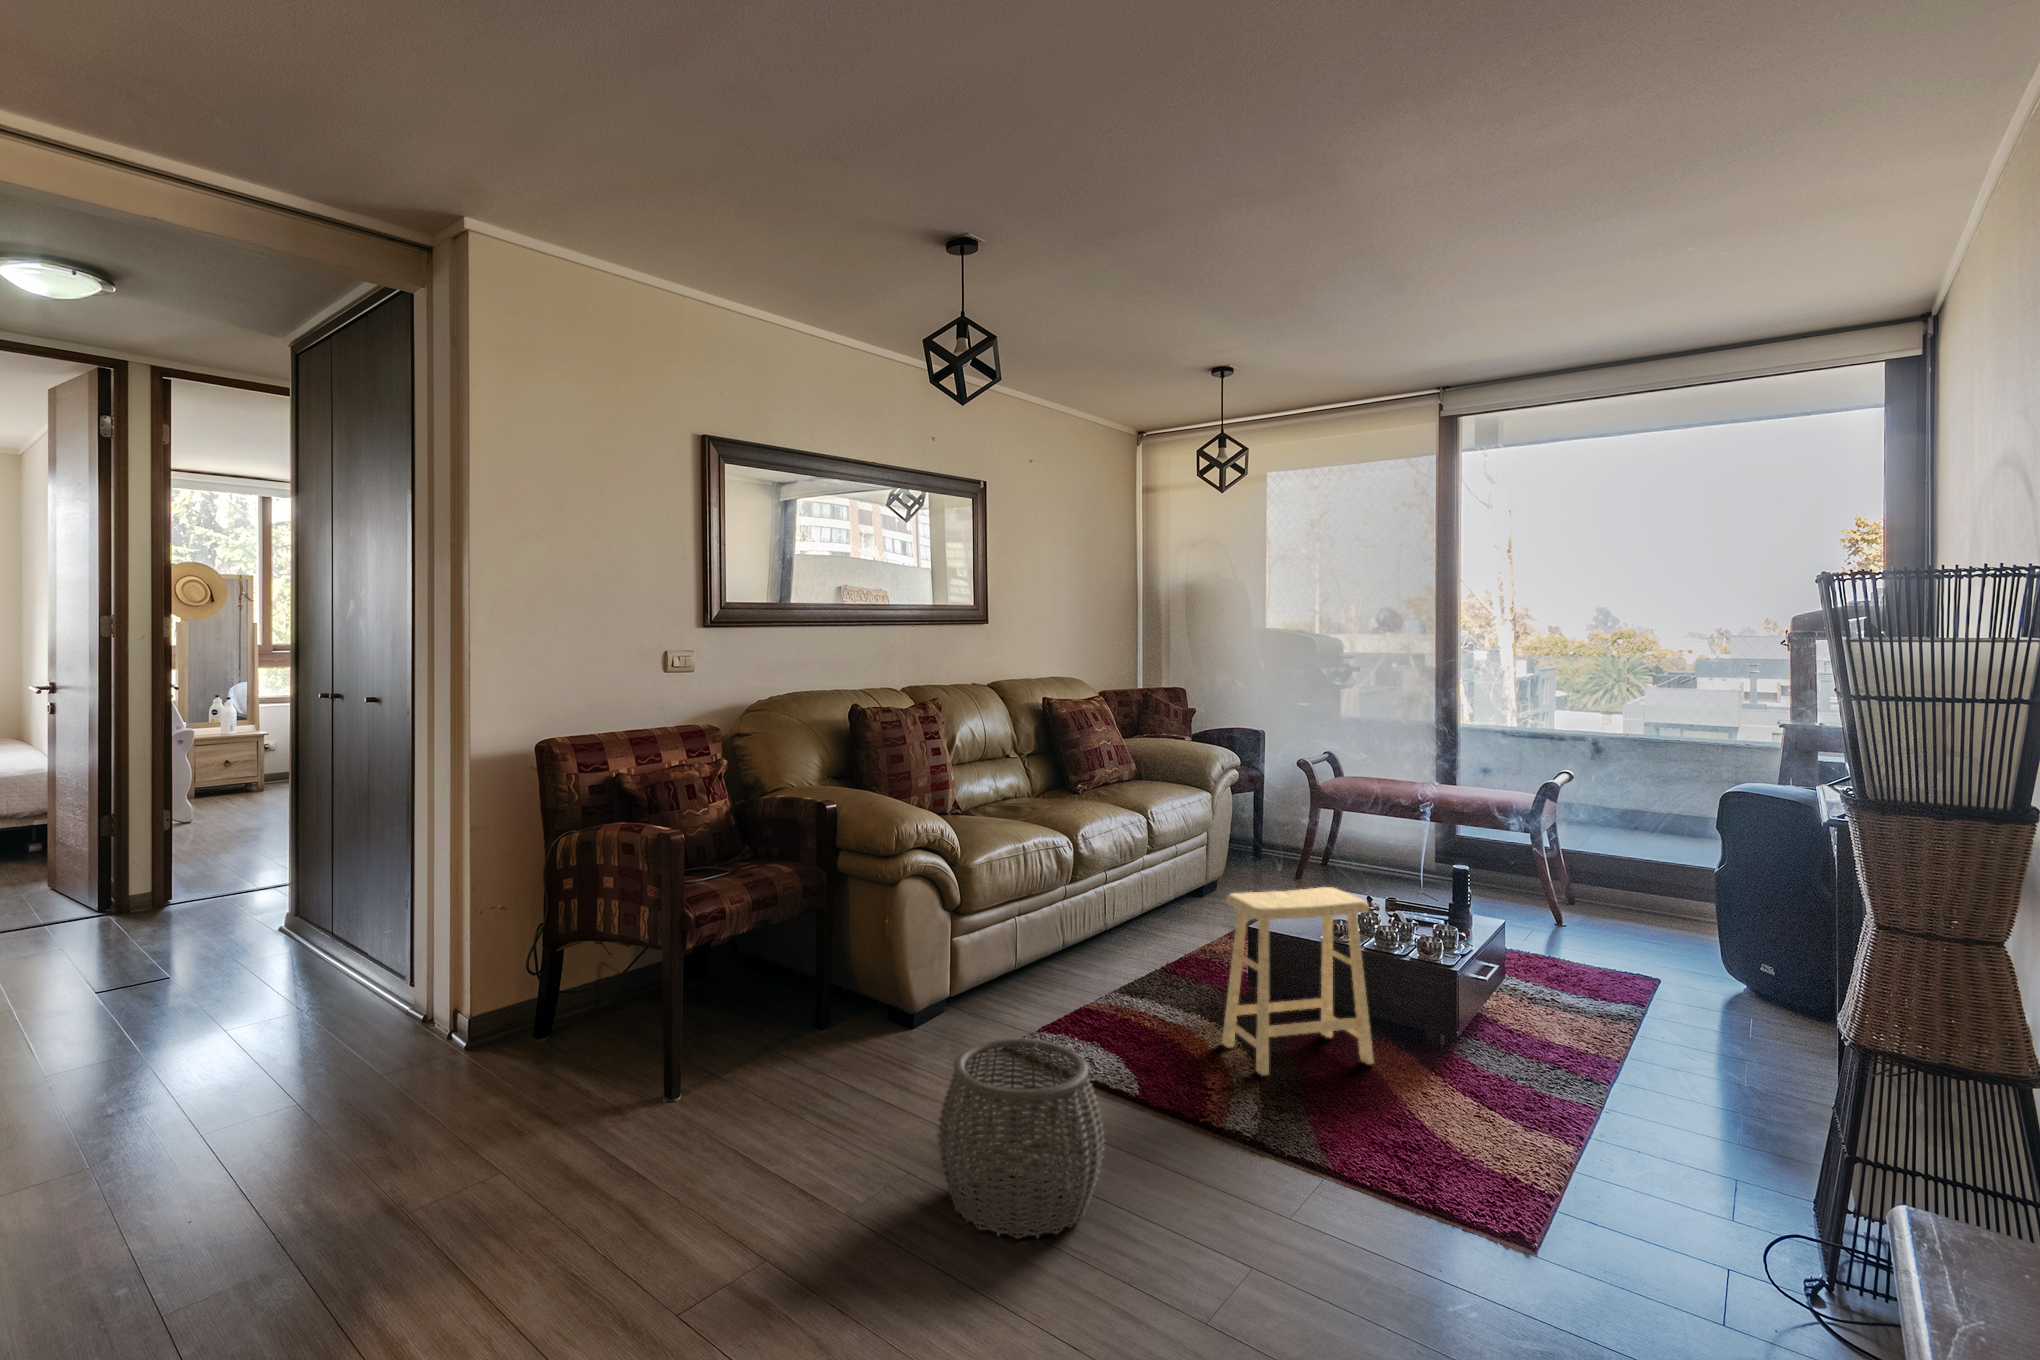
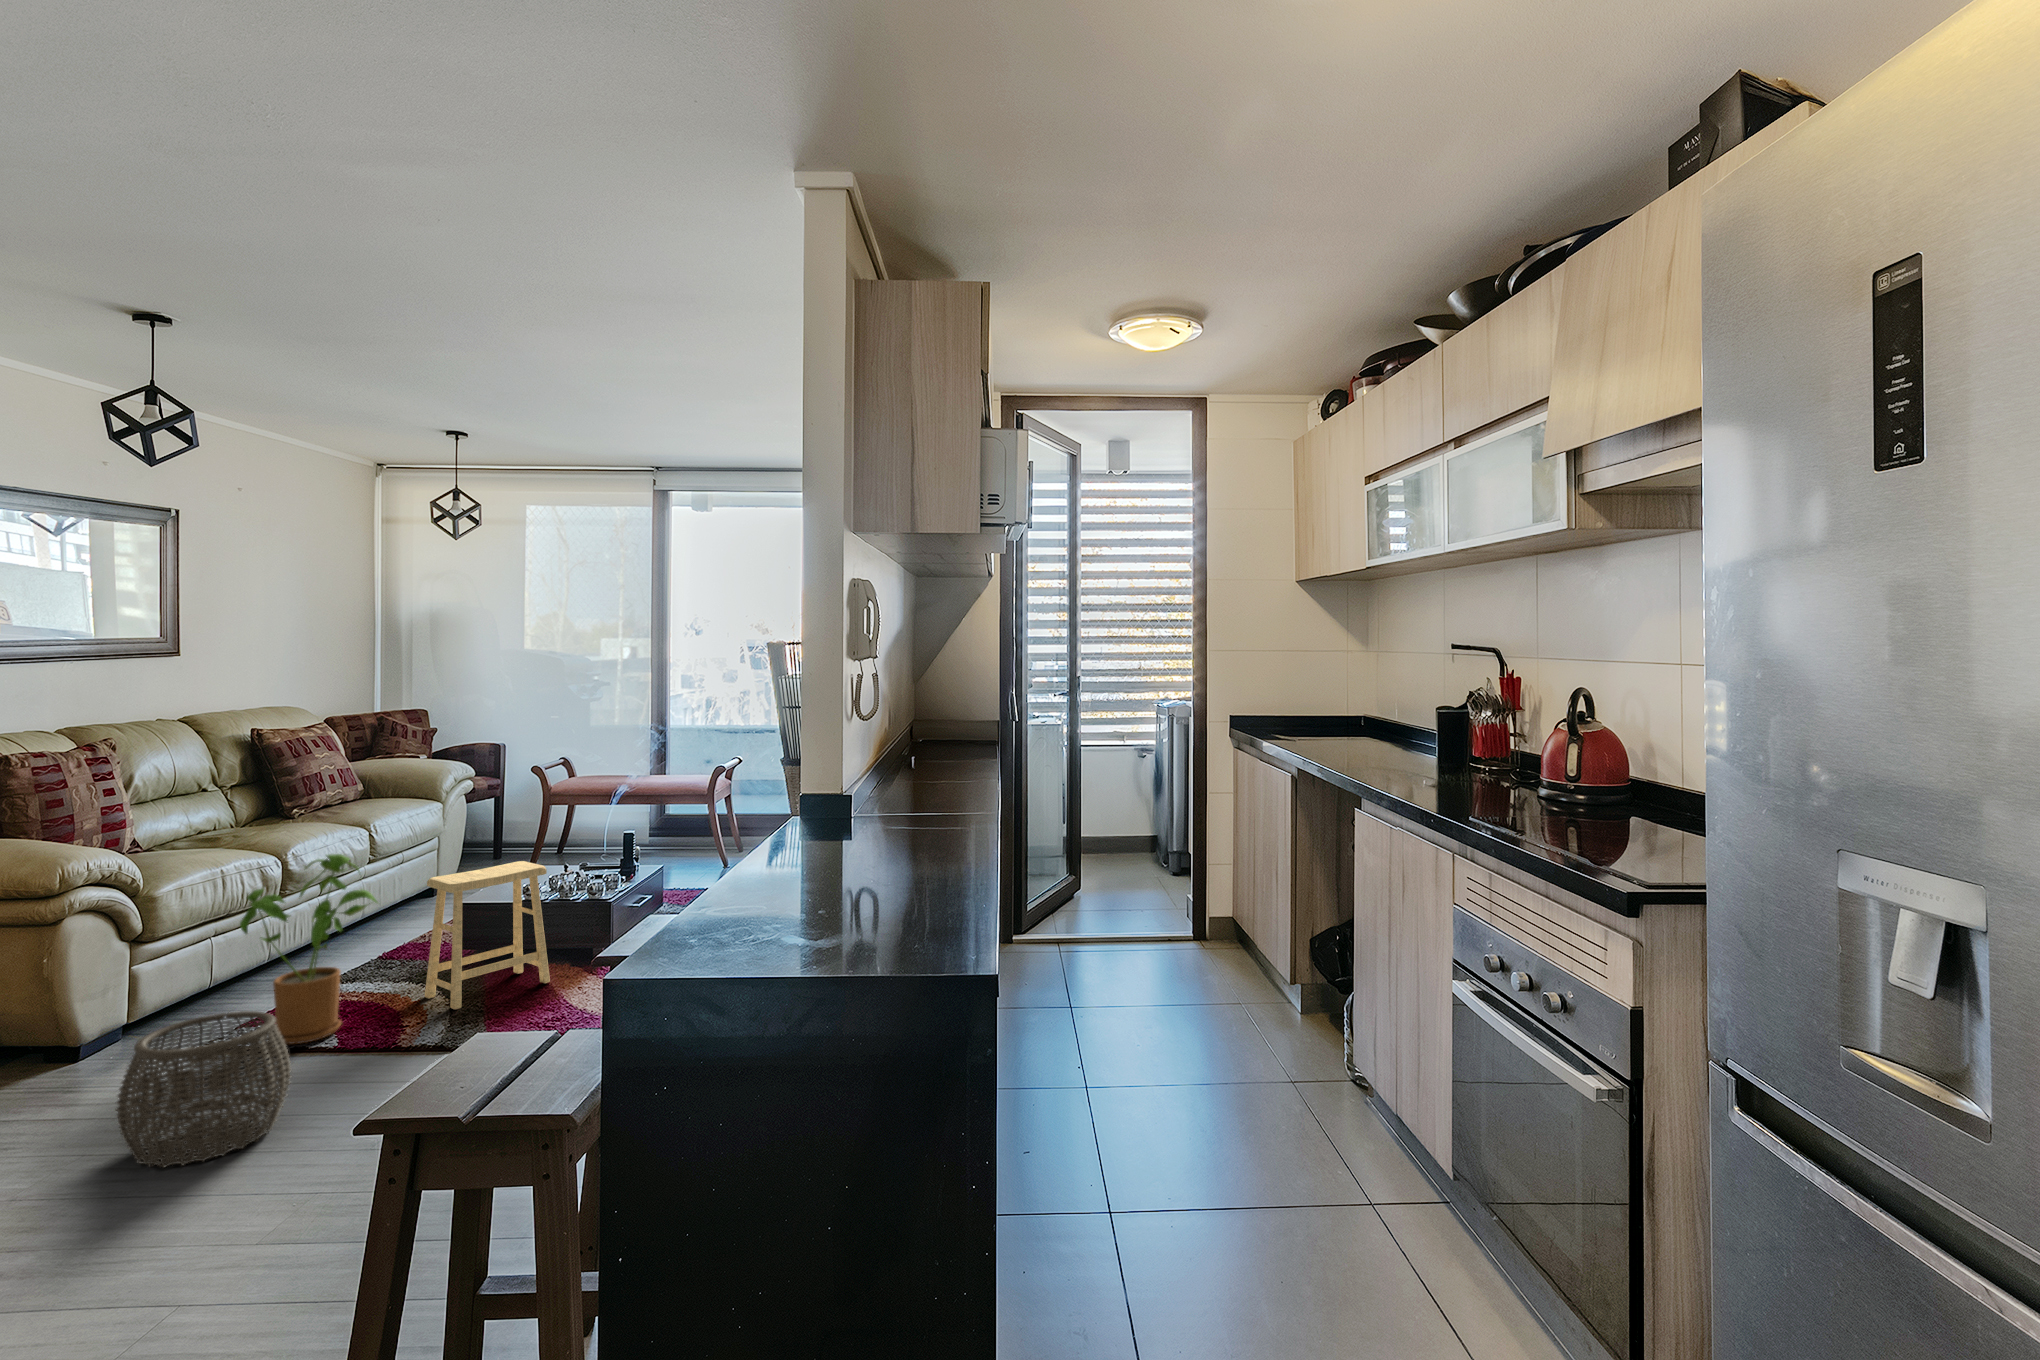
house plant: none [1044,848,1182,1076] -> present [240,854,377,1044]

